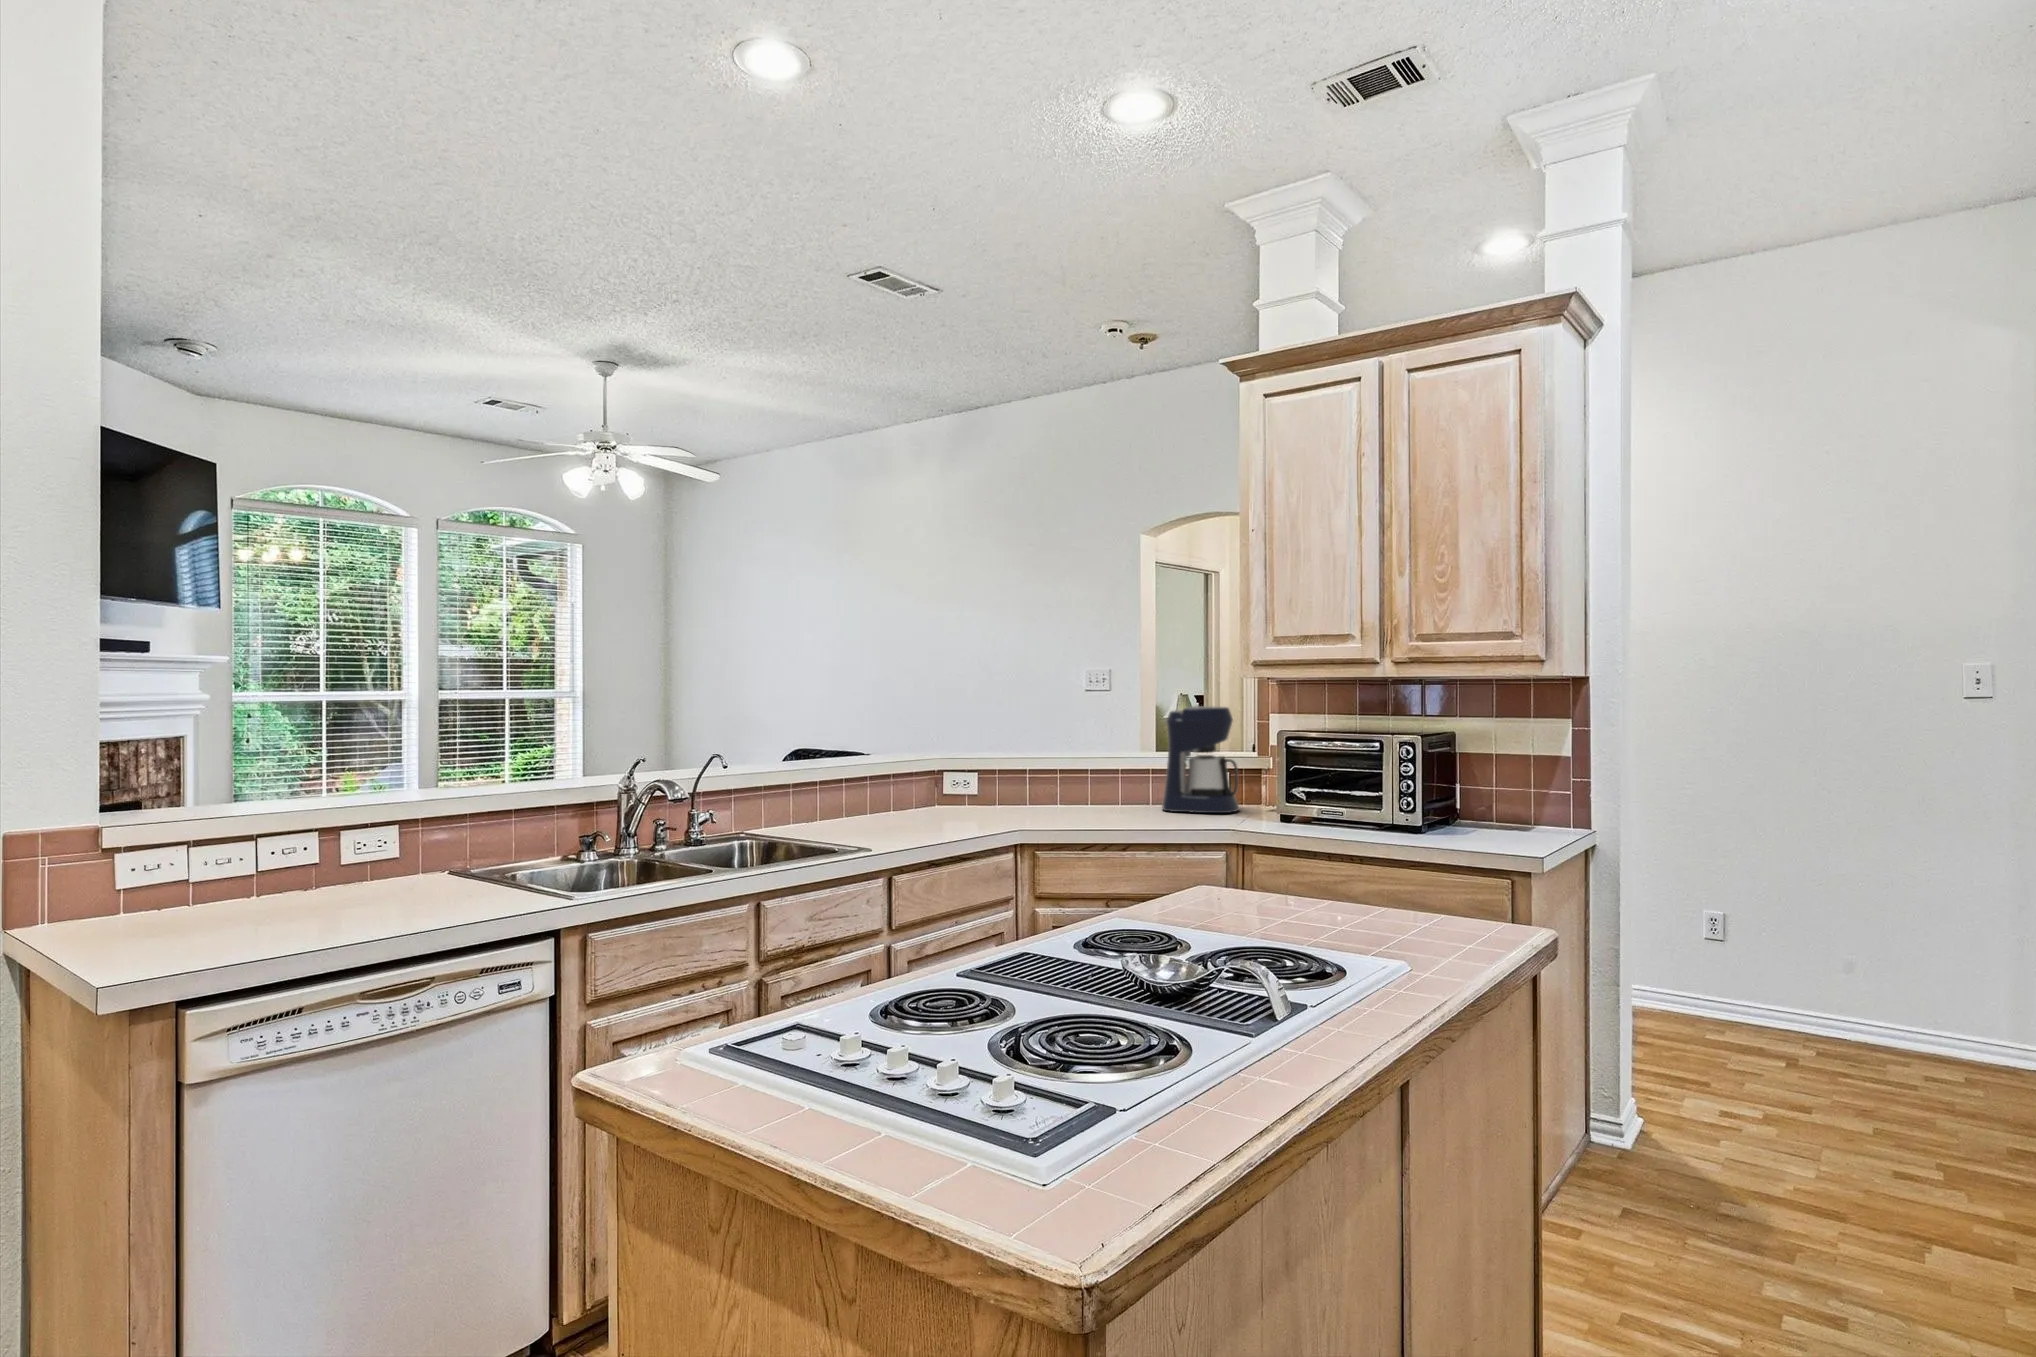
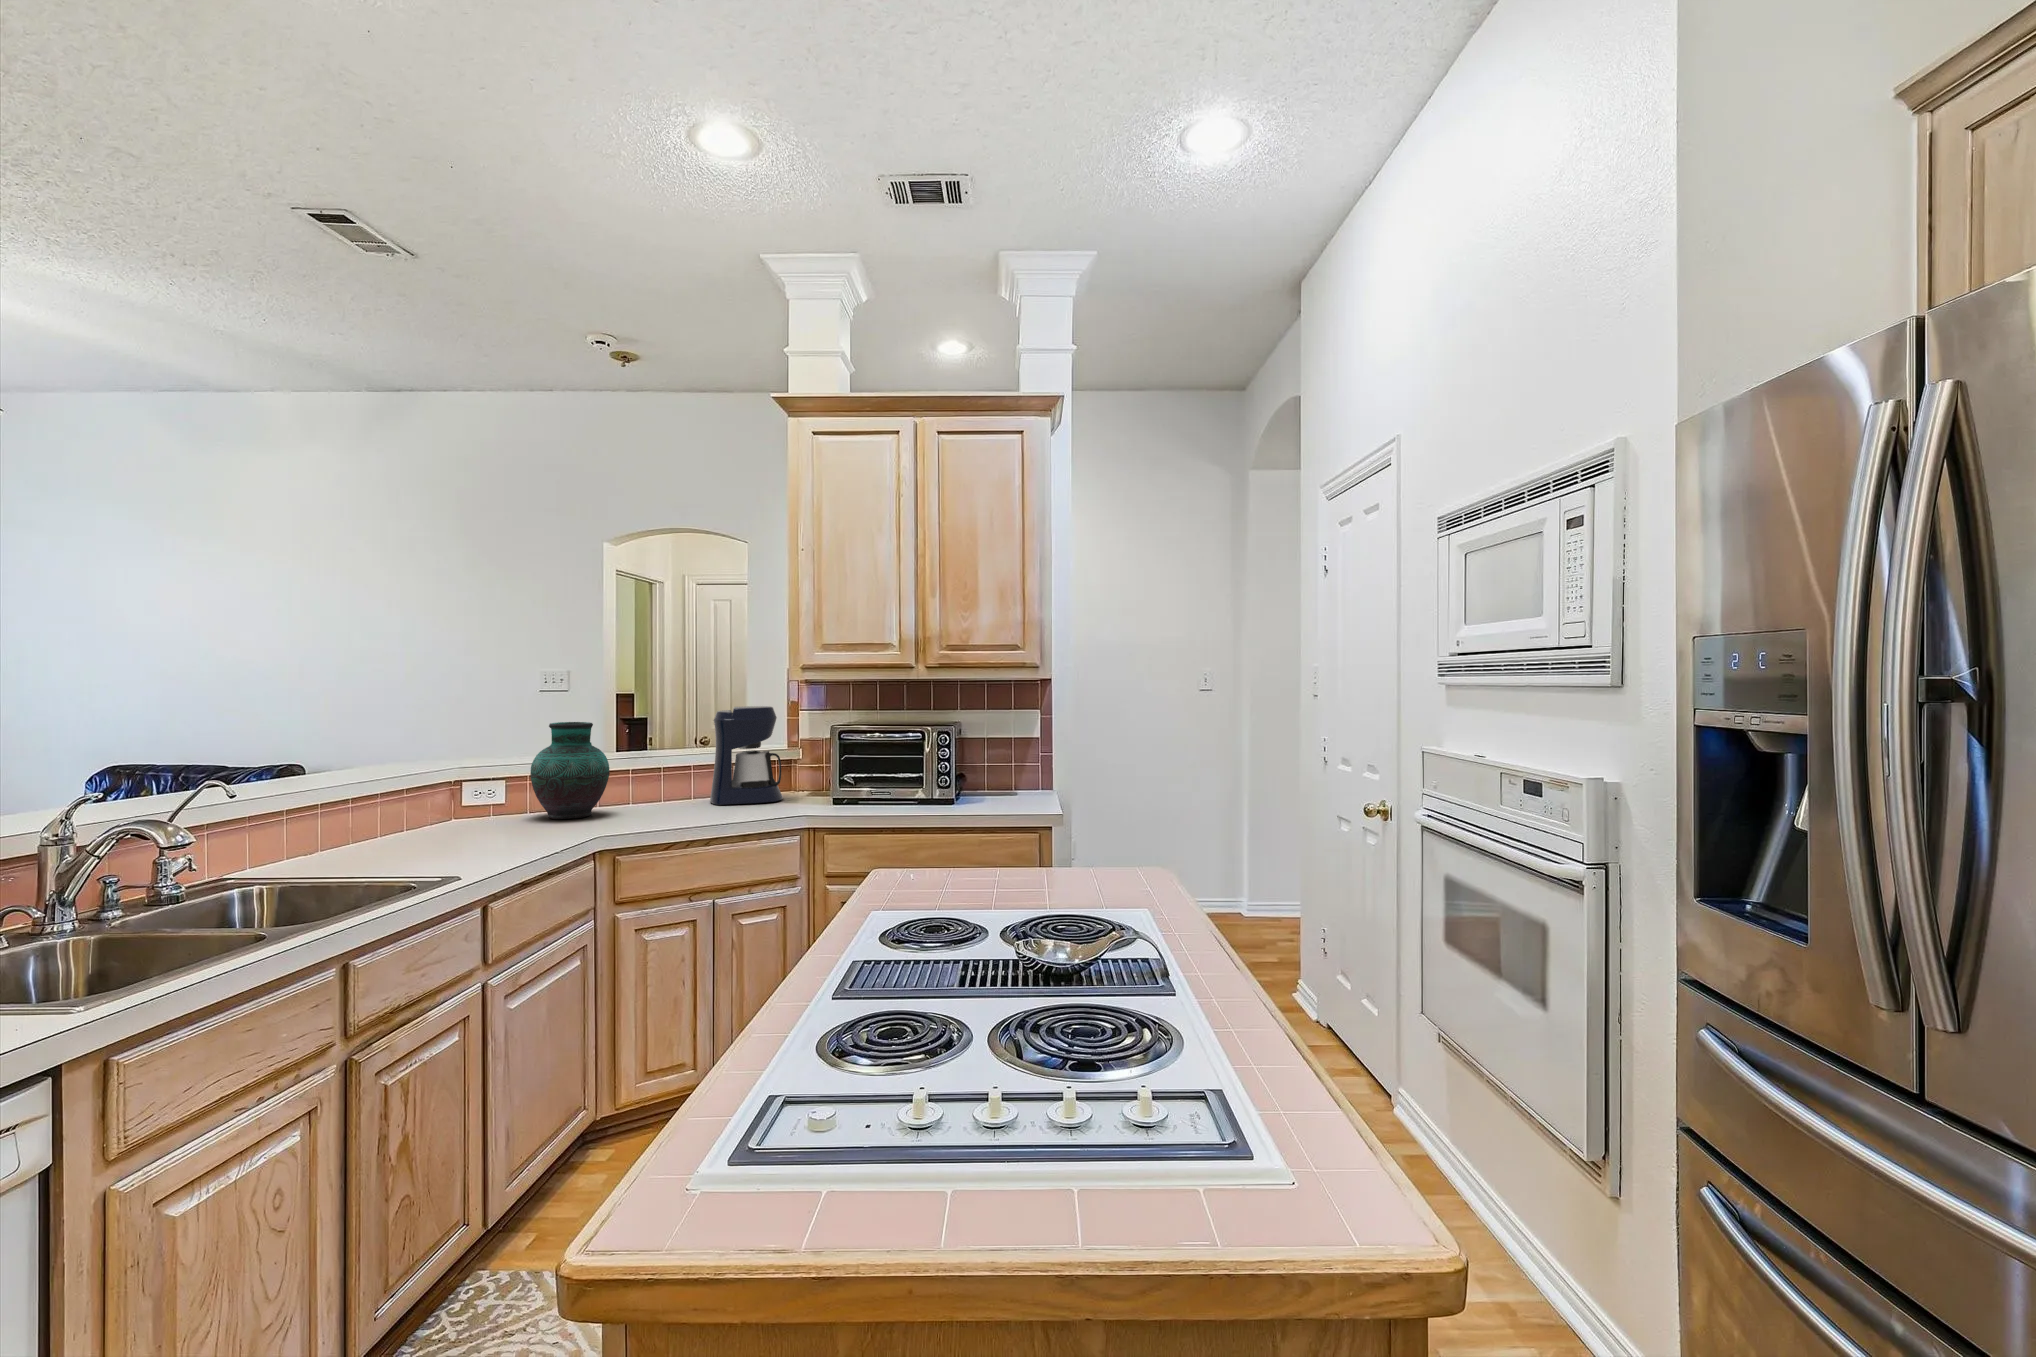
vase: none [991,717,1059,811] -> present [530,722,610,819]

